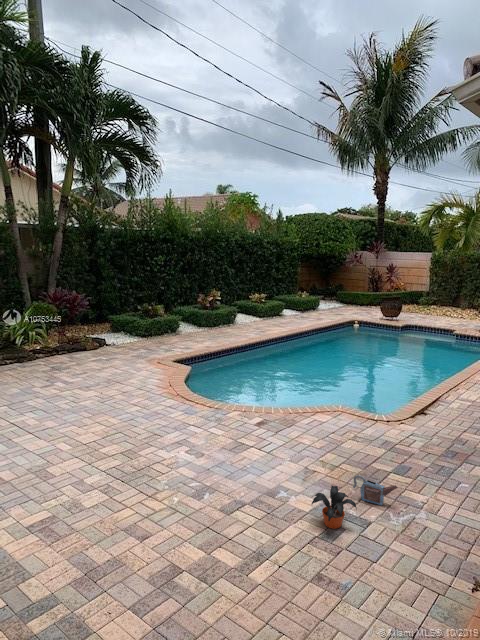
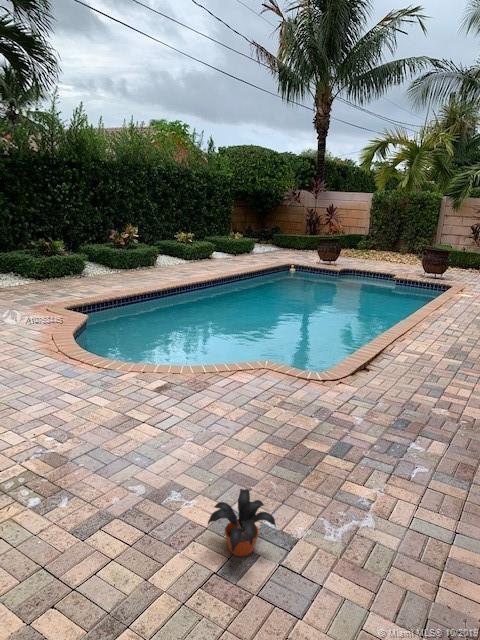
watering can: present [353,475,398,506] -> none [274,466,336,509]

